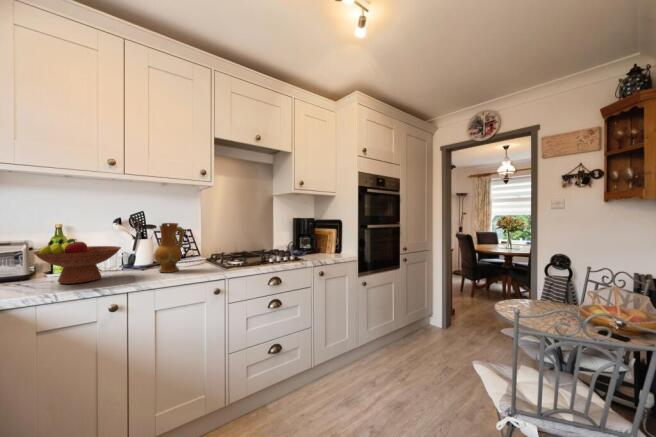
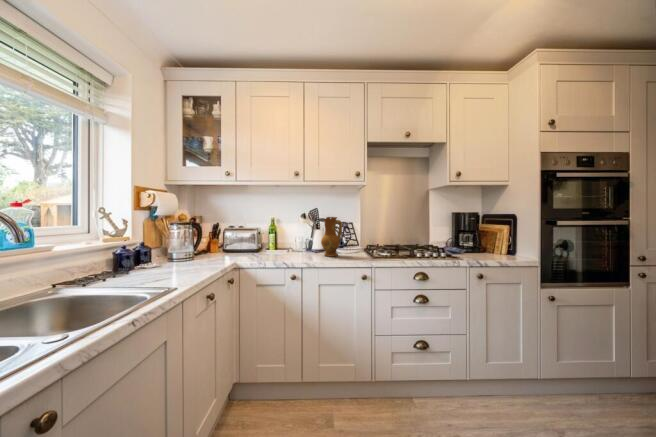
fruit bowl: present [33,239,121,284] -> none [255,227,300,257]

